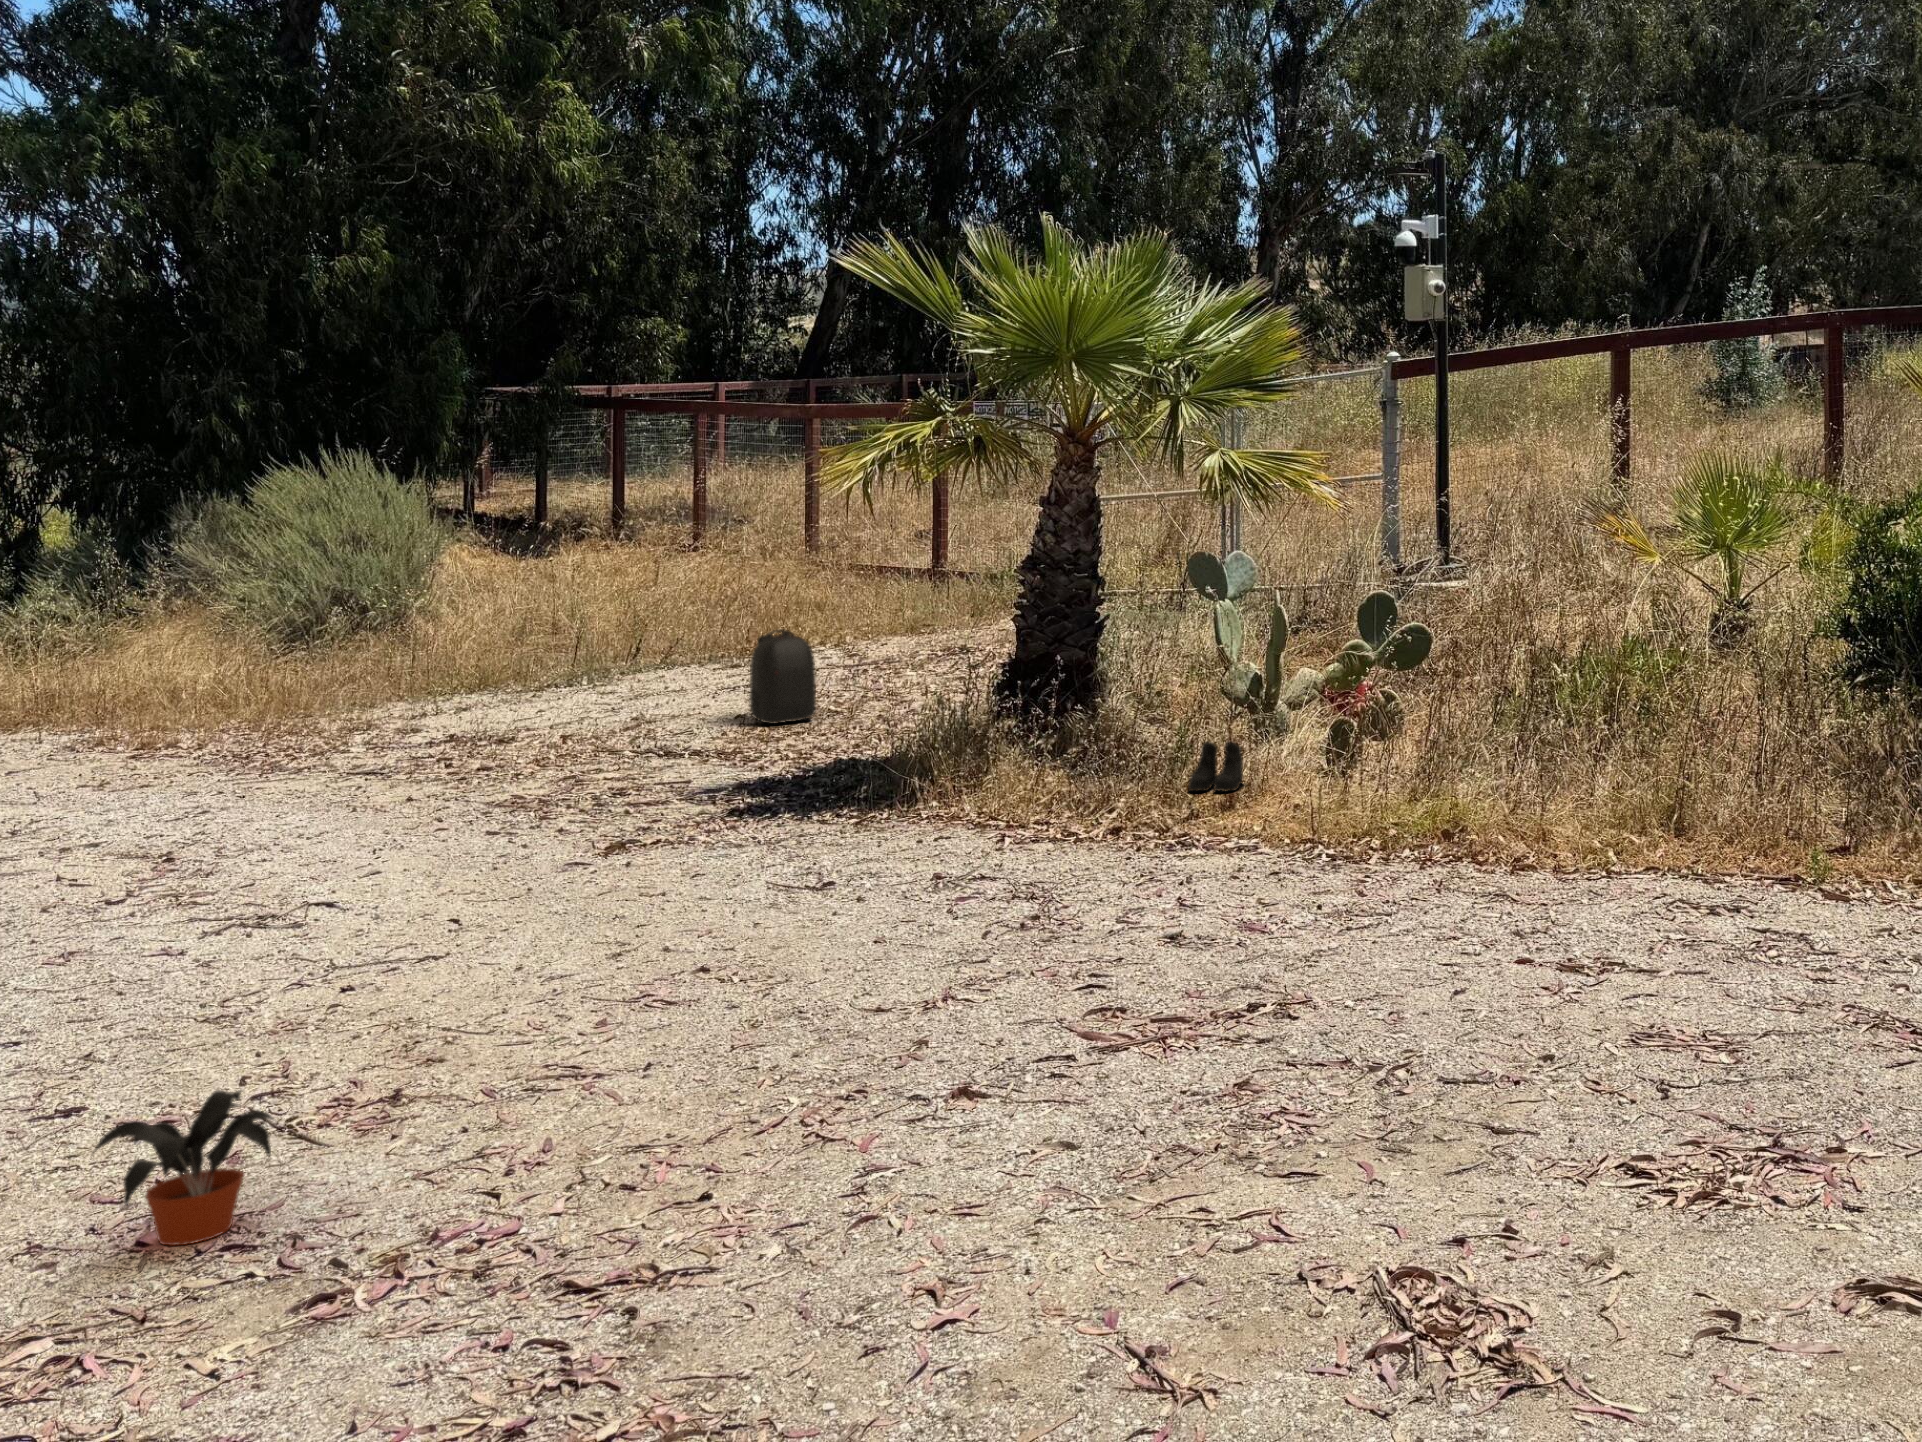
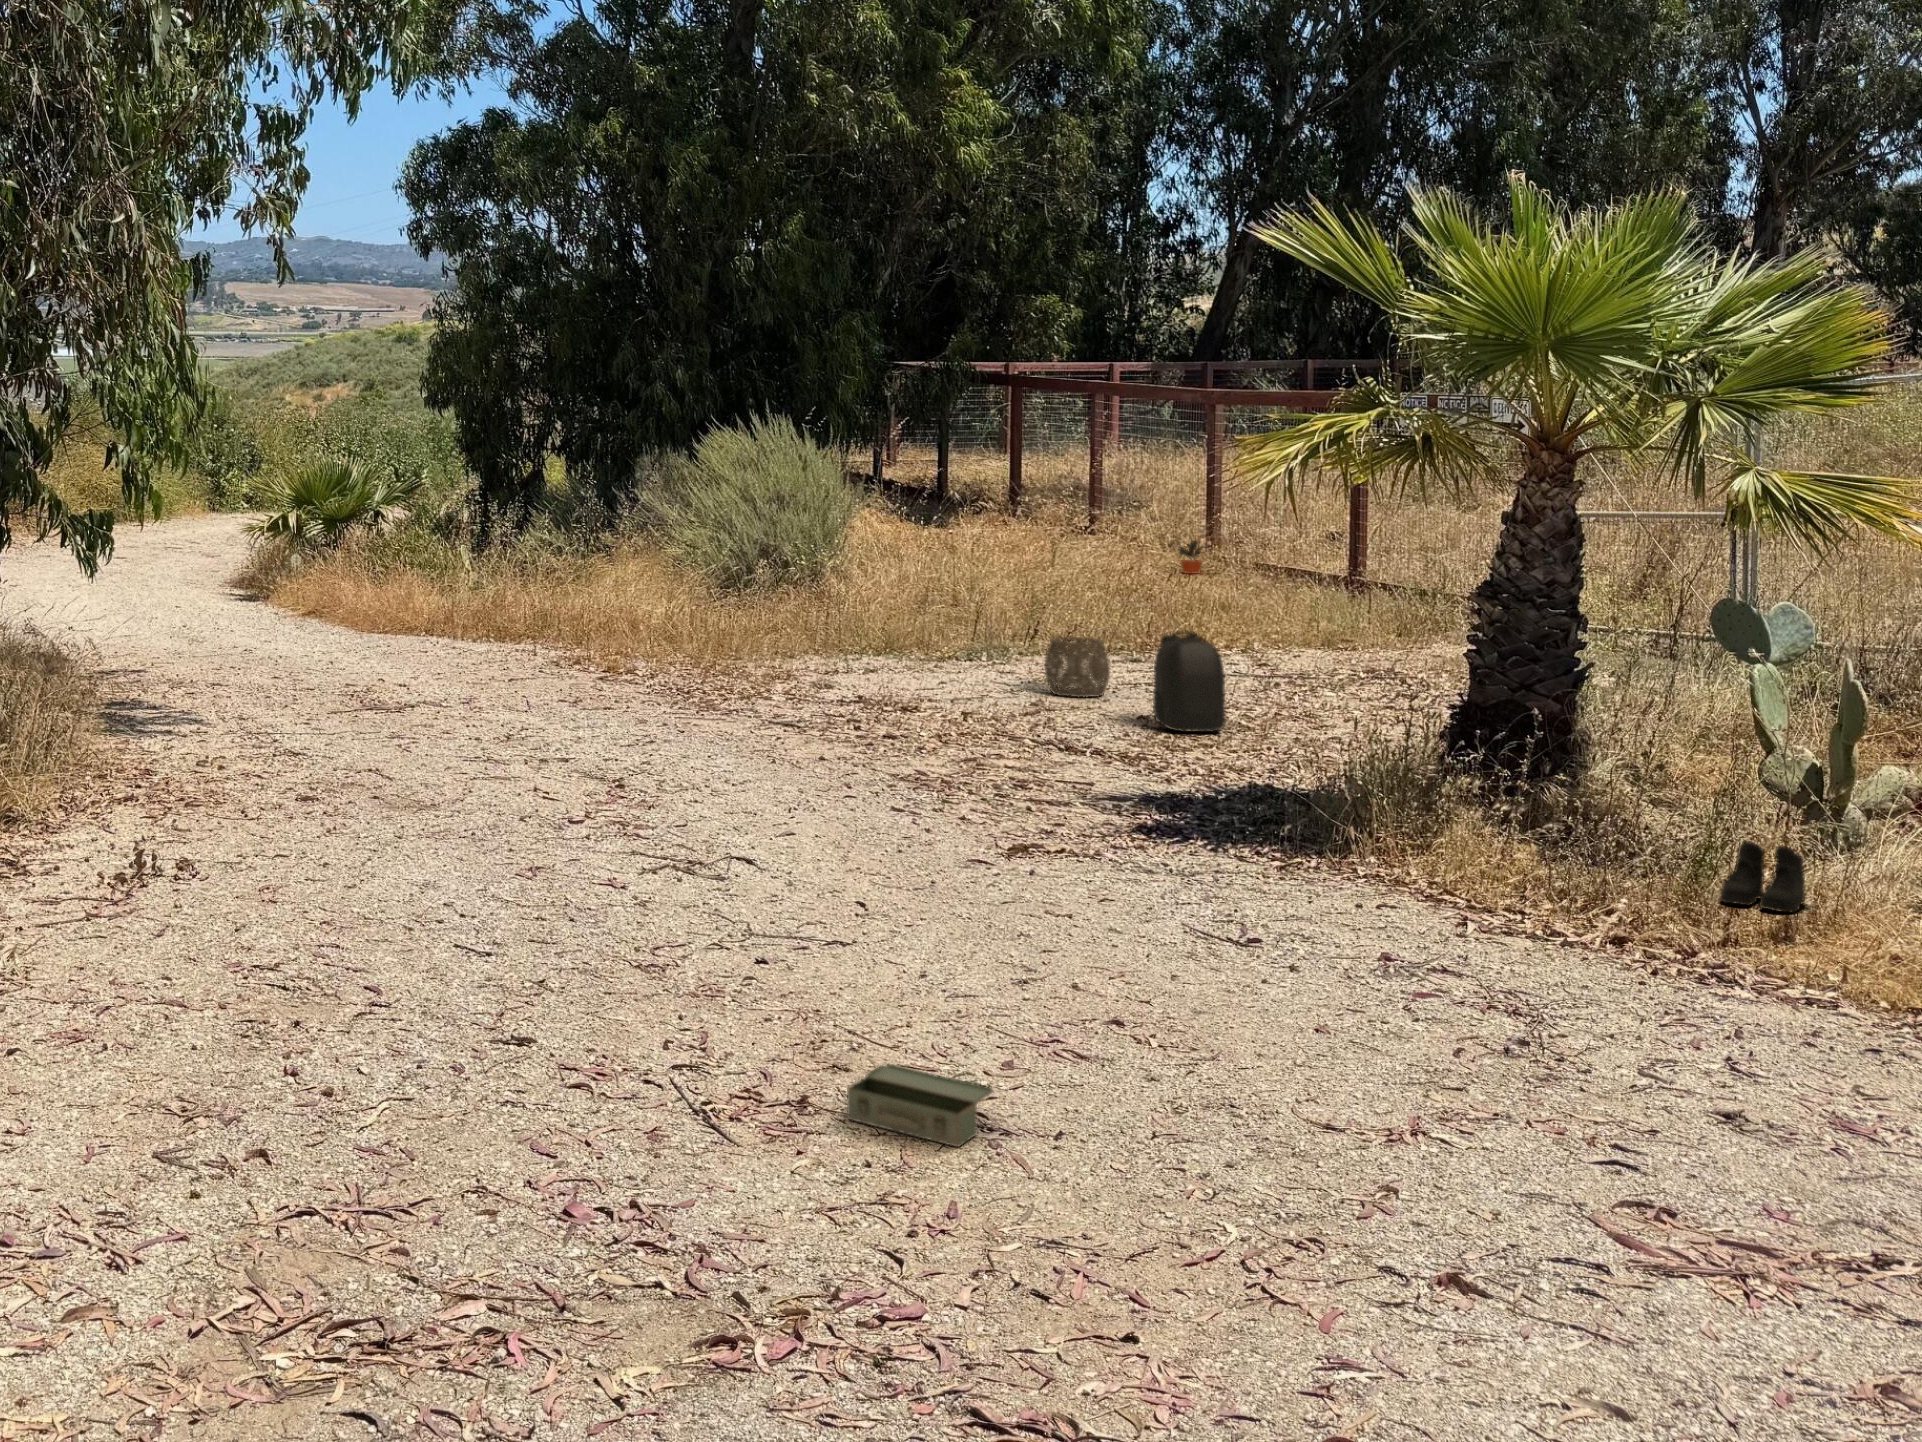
woven basket: none [644,648,710,707] -> present [1044,637,1110,697]
toolbox: none [444,1038,591,1100] -> present [847,1064,993,1147]
potted plant: present [95,1090,273,1245] -> present [1169,541,1210,574]

